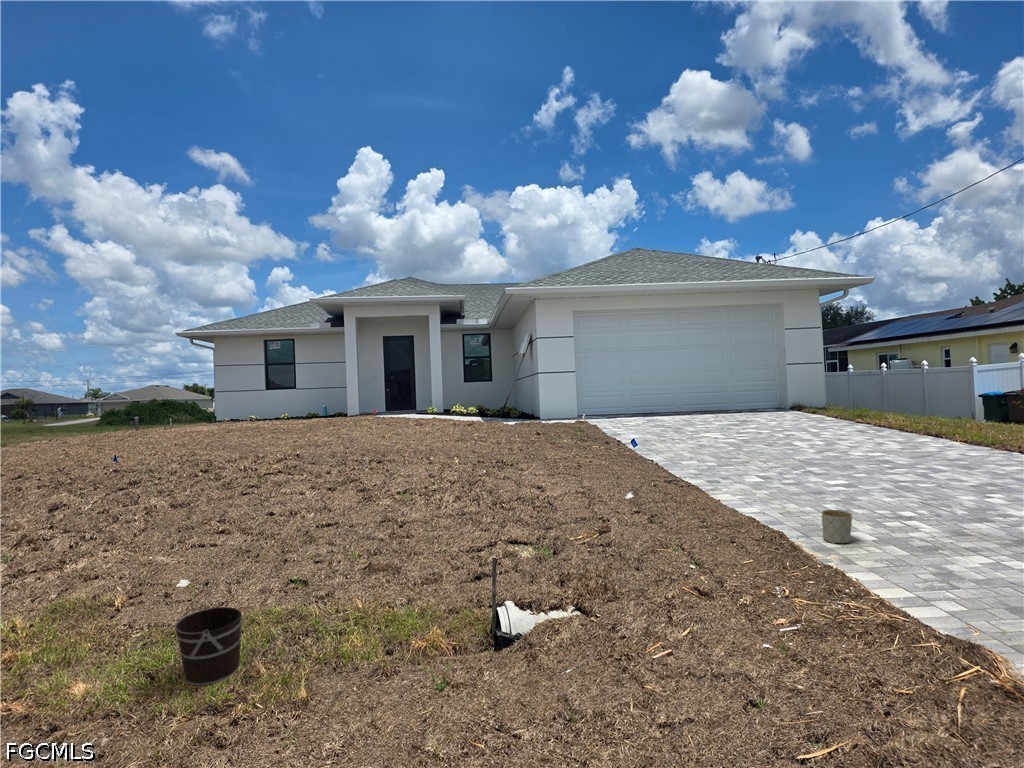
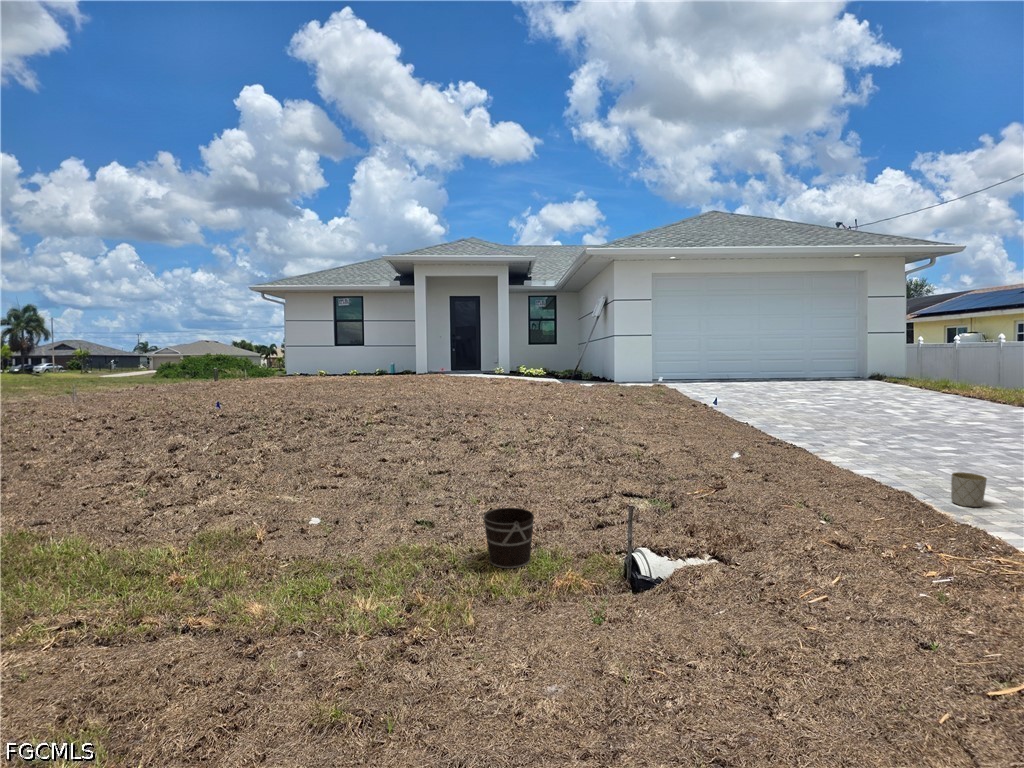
bucket: present [173,605,242,685] -> present [483,507,534,568]

